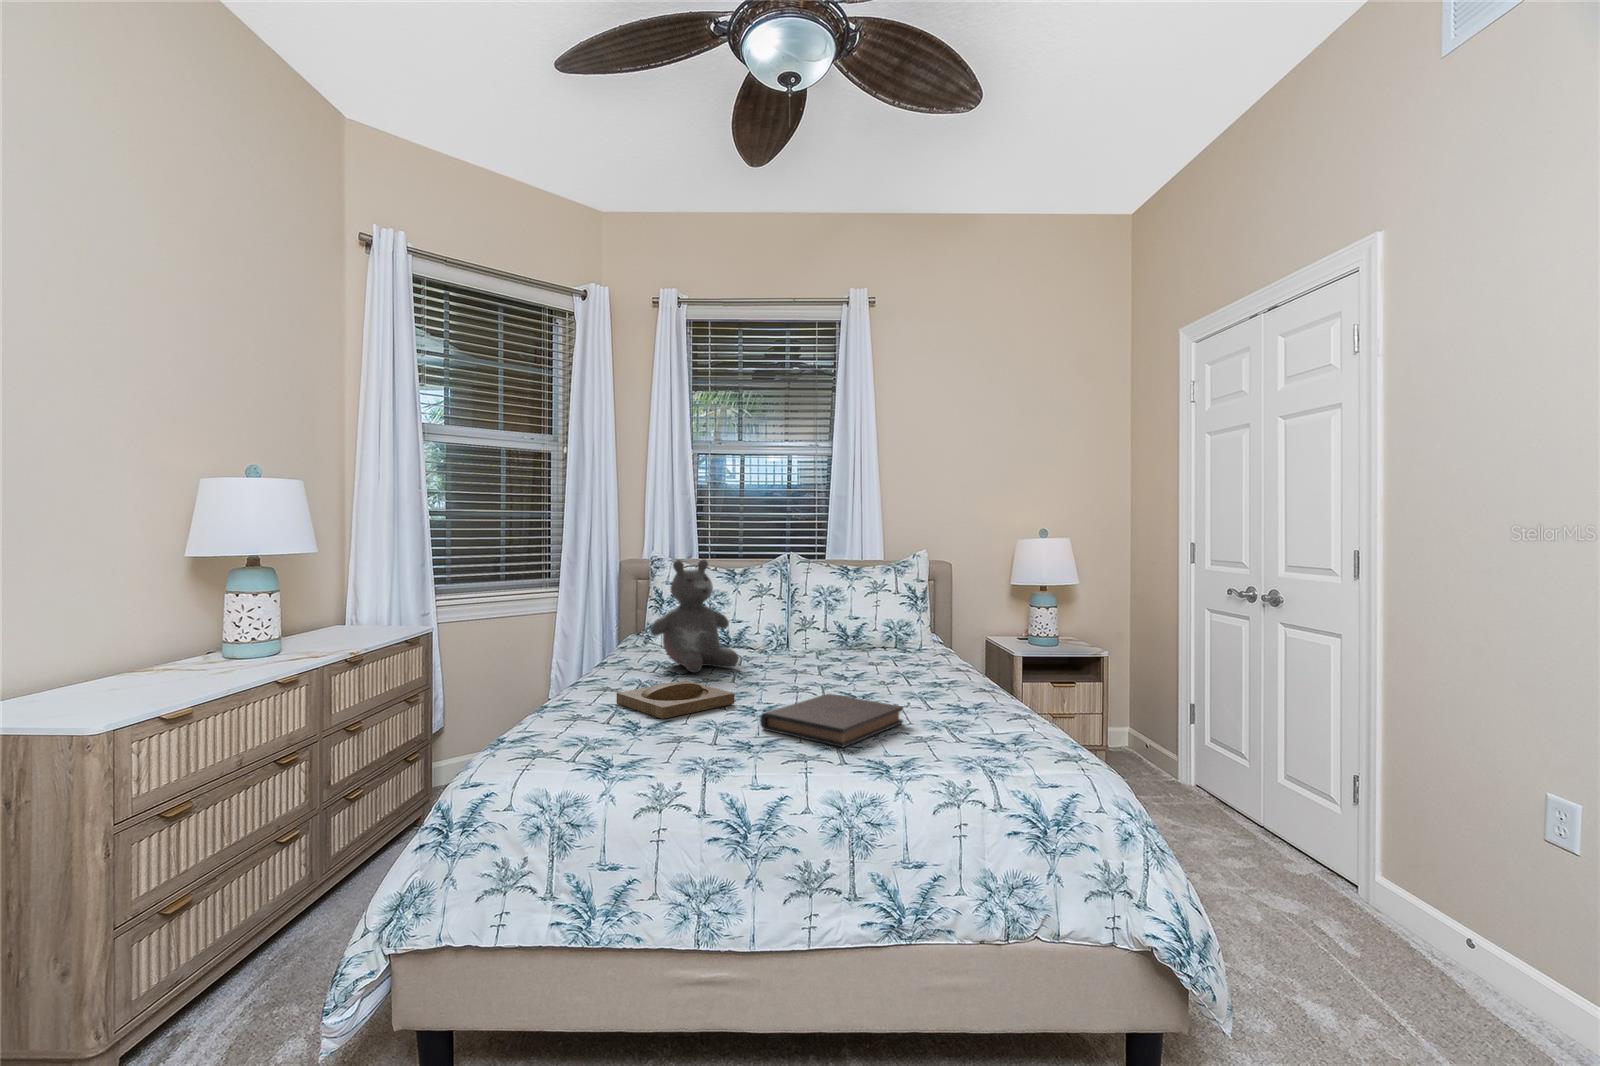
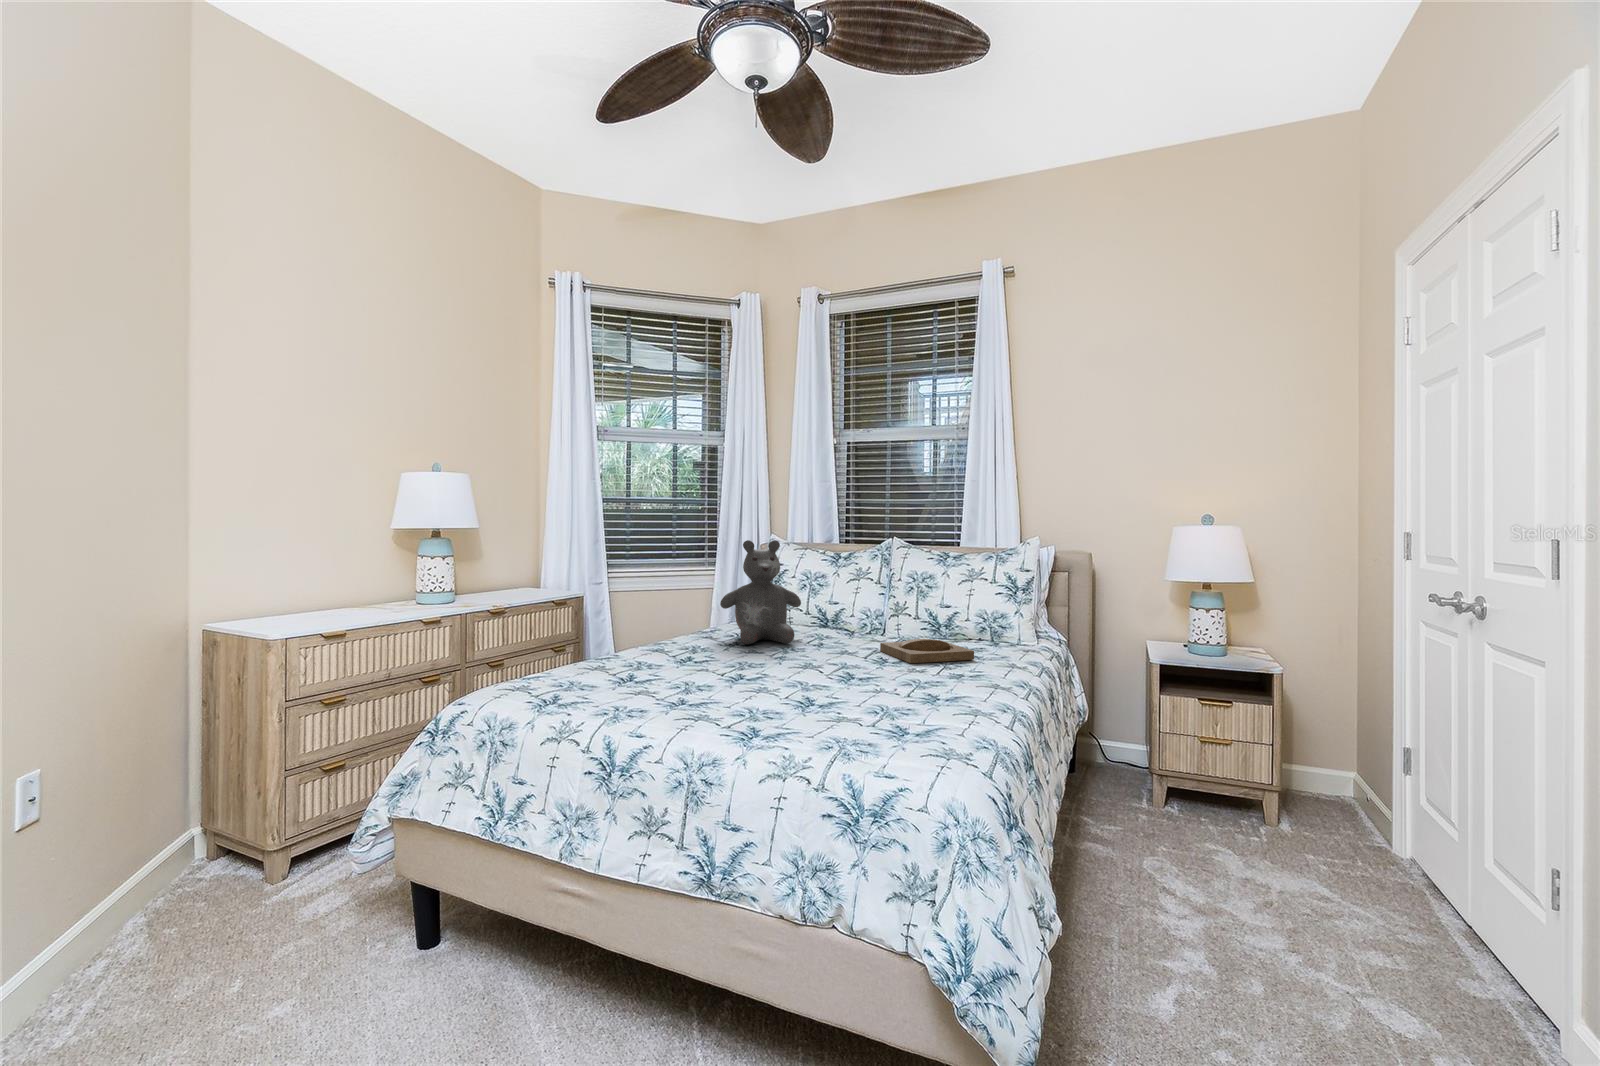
tray: present [617,681,734,719] -> present [880,639,974,663]
book: present [760,694,903,747] -> none [709,669,843,714]

